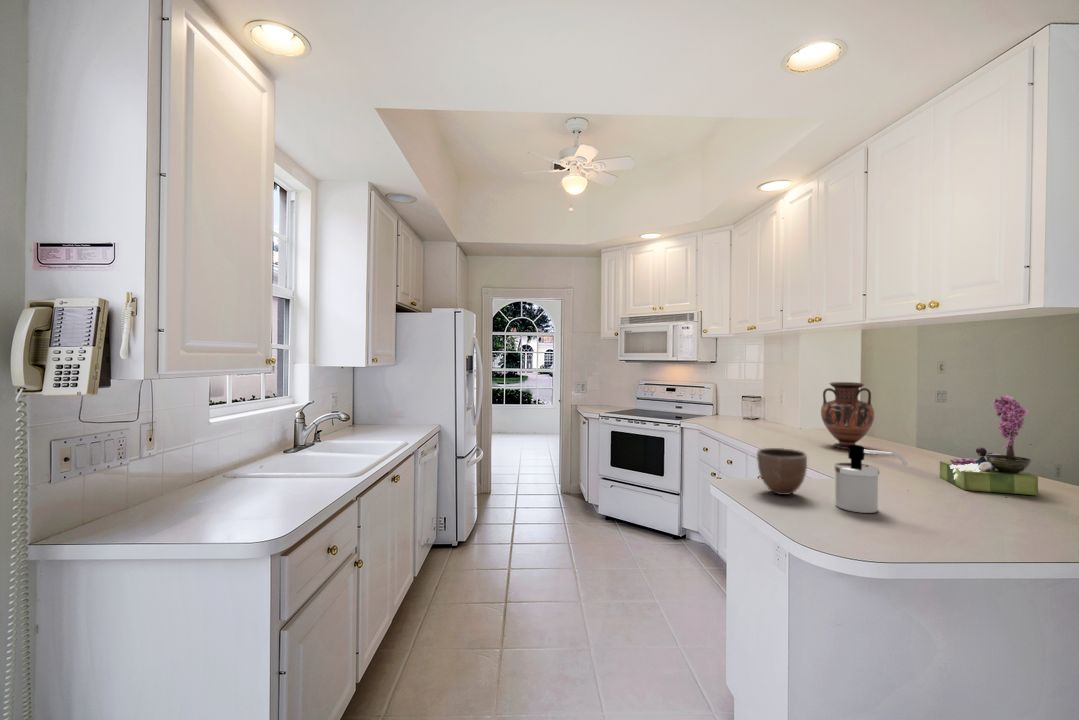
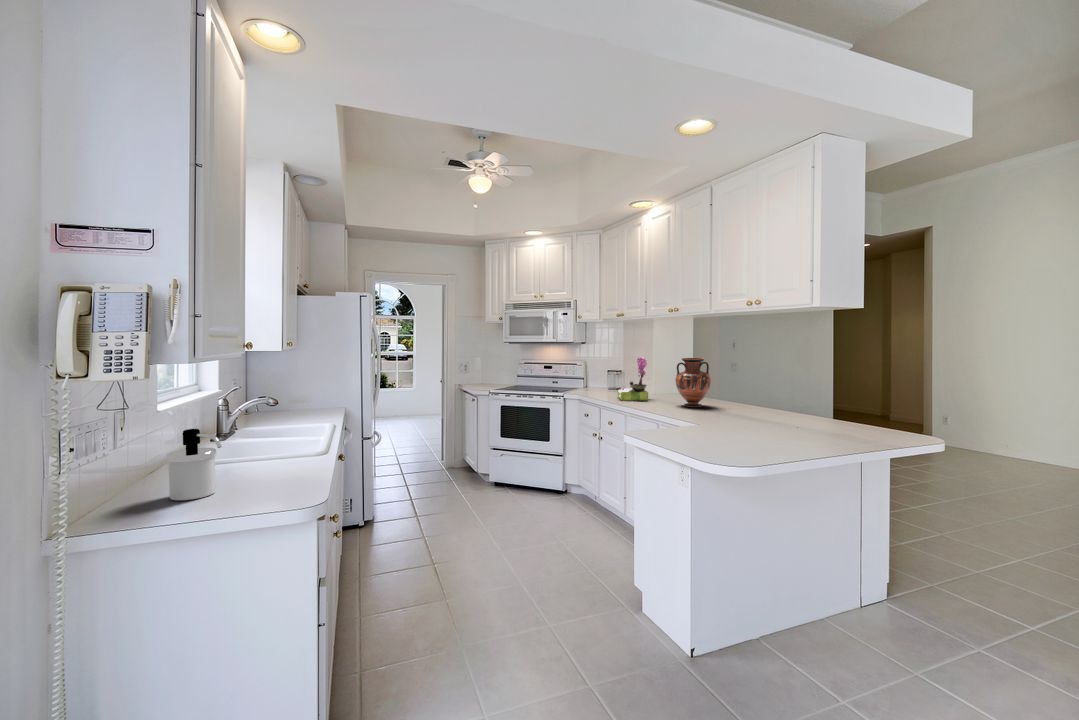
flower arrangement: present [940,394,1038,495] -> present [618,357,648,401]
soap dispenser: present [834,445,907,513] -> present [166,429,221,501]
decorative bowl: present [757,448,807,495] -> none [656,405,690,438]

